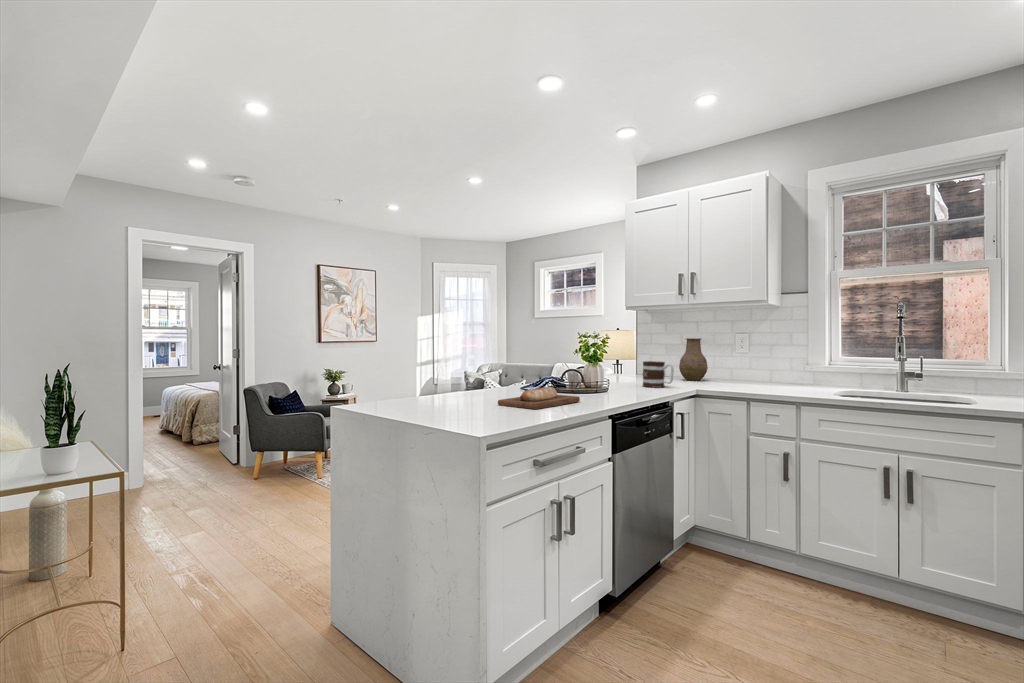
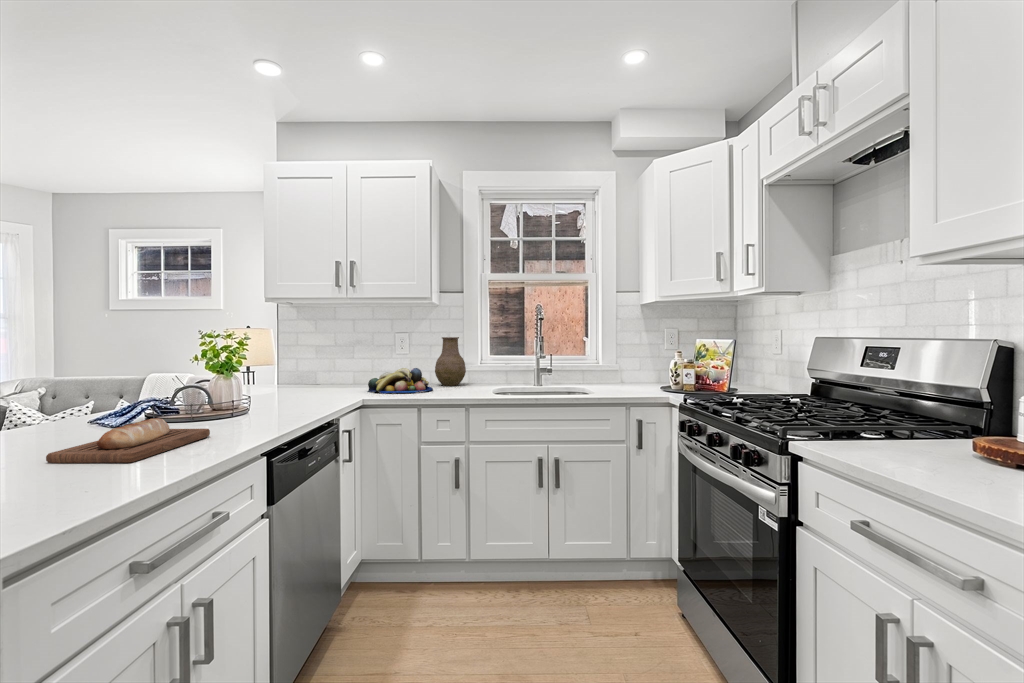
vase: present [679,338,708,381] -> present [435,337,466,386]
mug: present [643,361,674,388] -> none [293,367,334,401]
fruit bowl: none [705,366,768,388] -> present [368,368,433,393]

